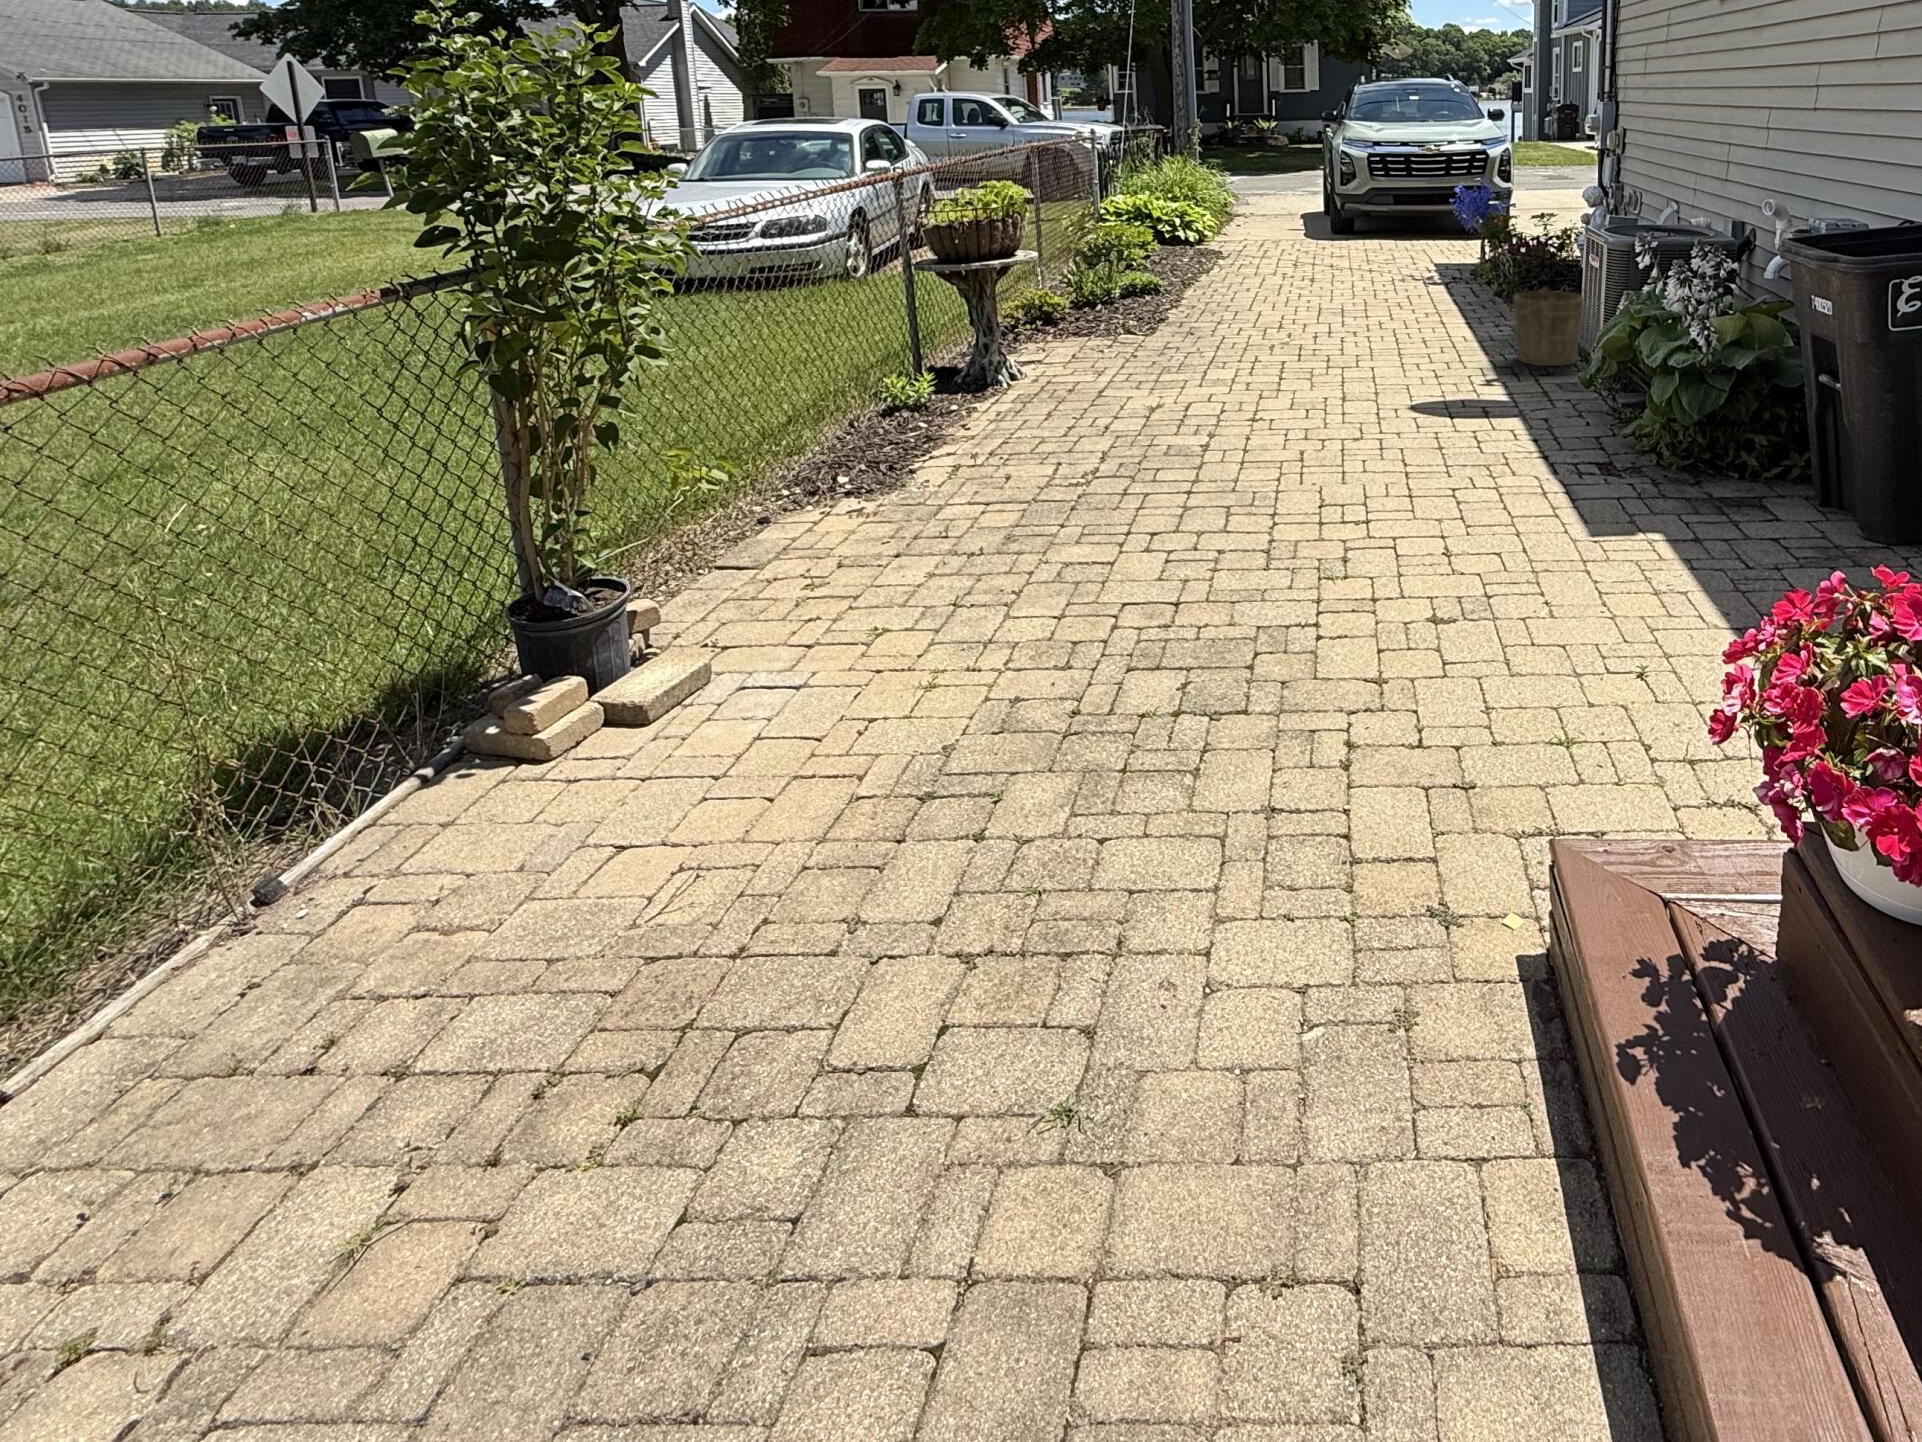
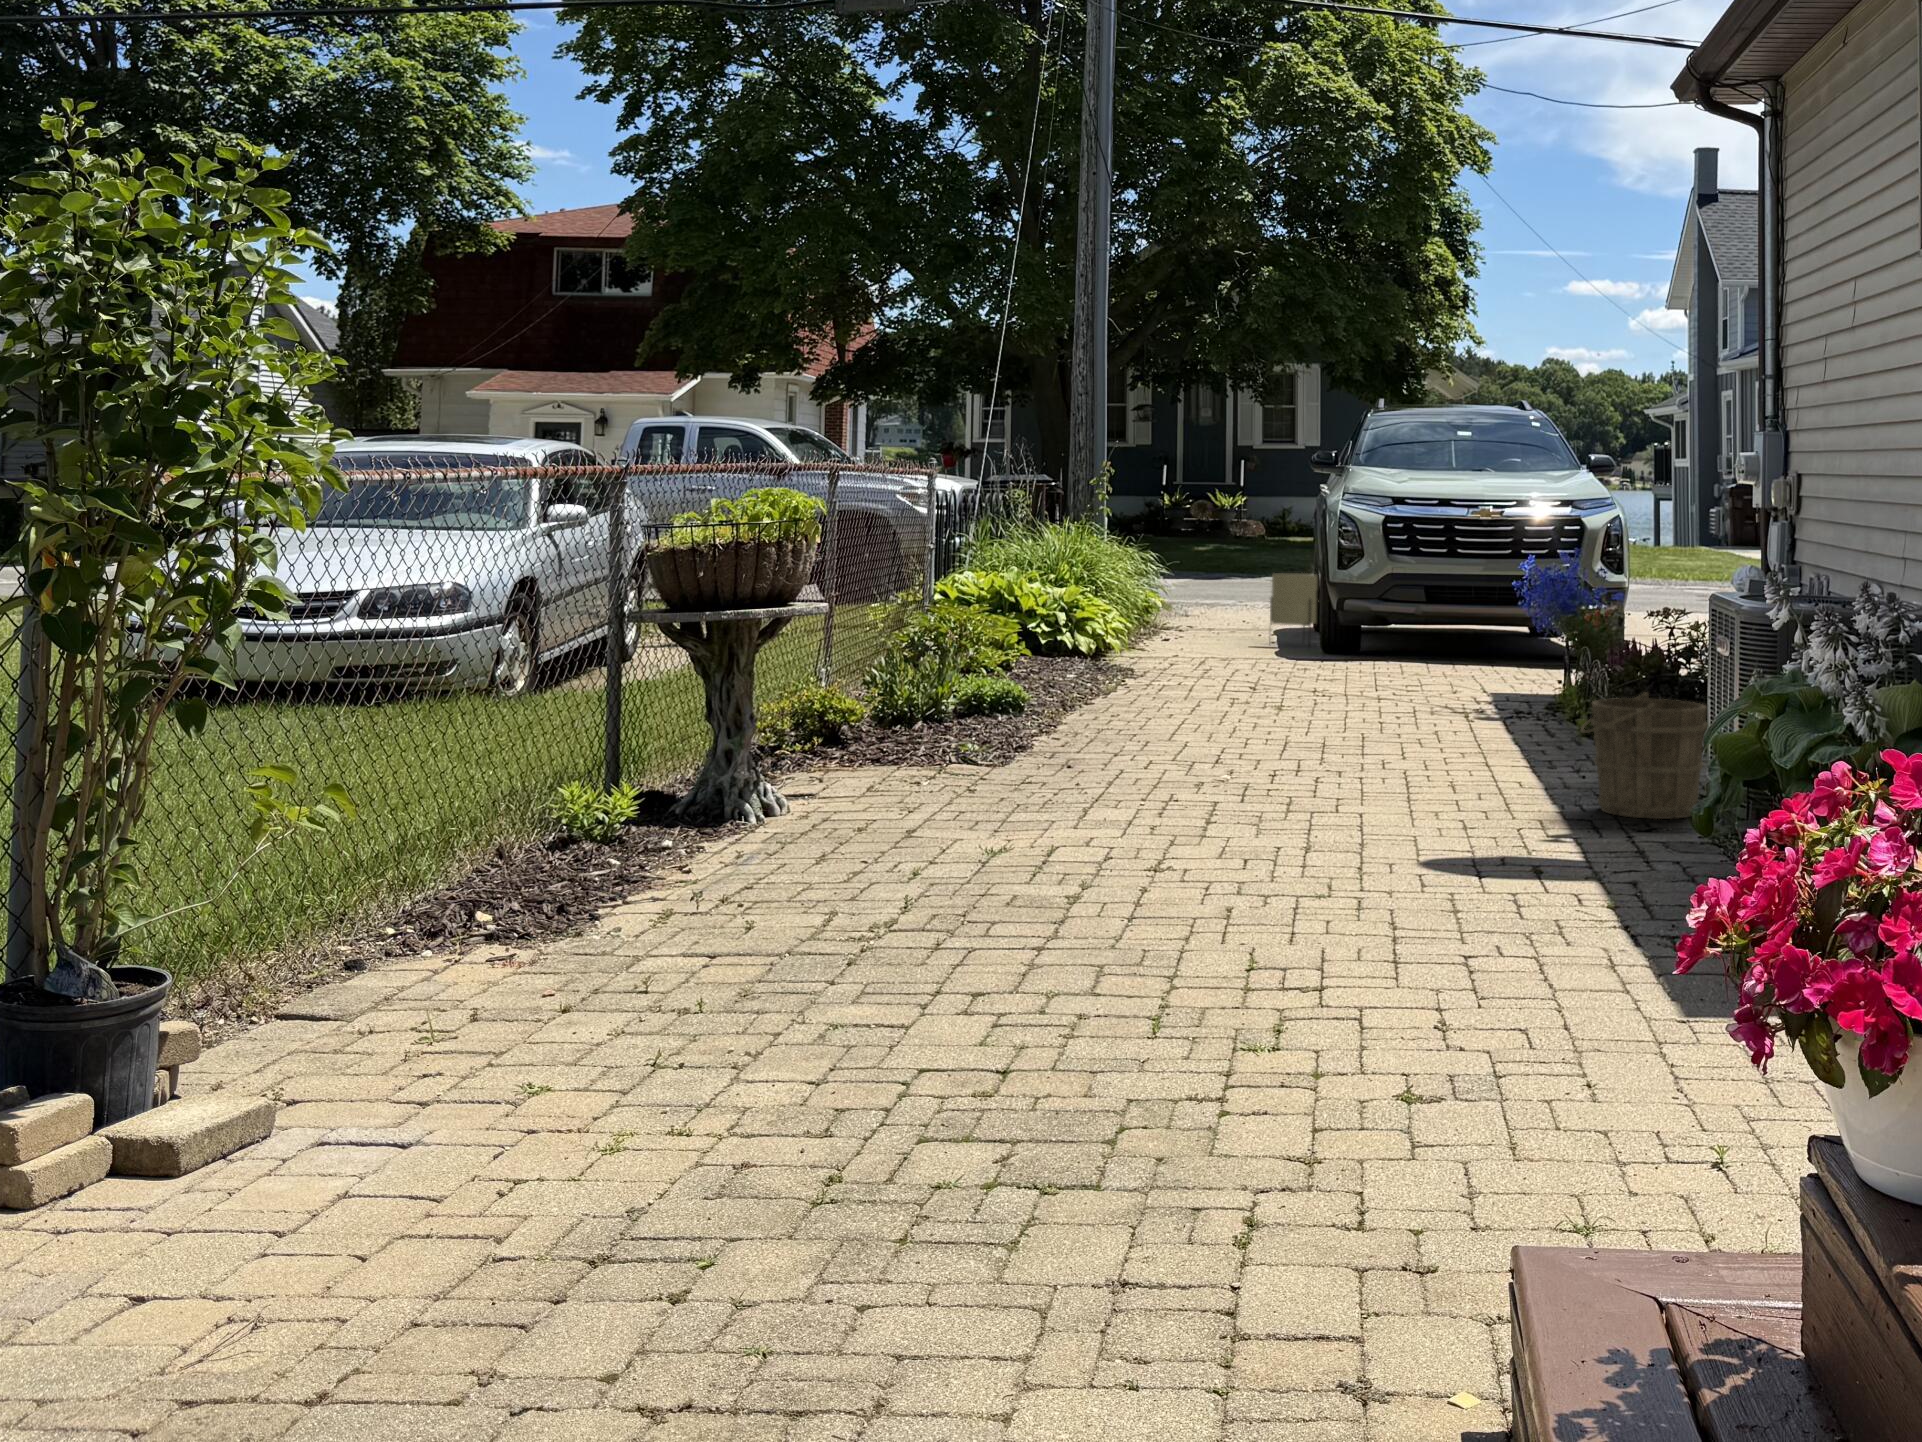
planter: none [1302,188,1331,233] -> present [1270,573,1319,627]

